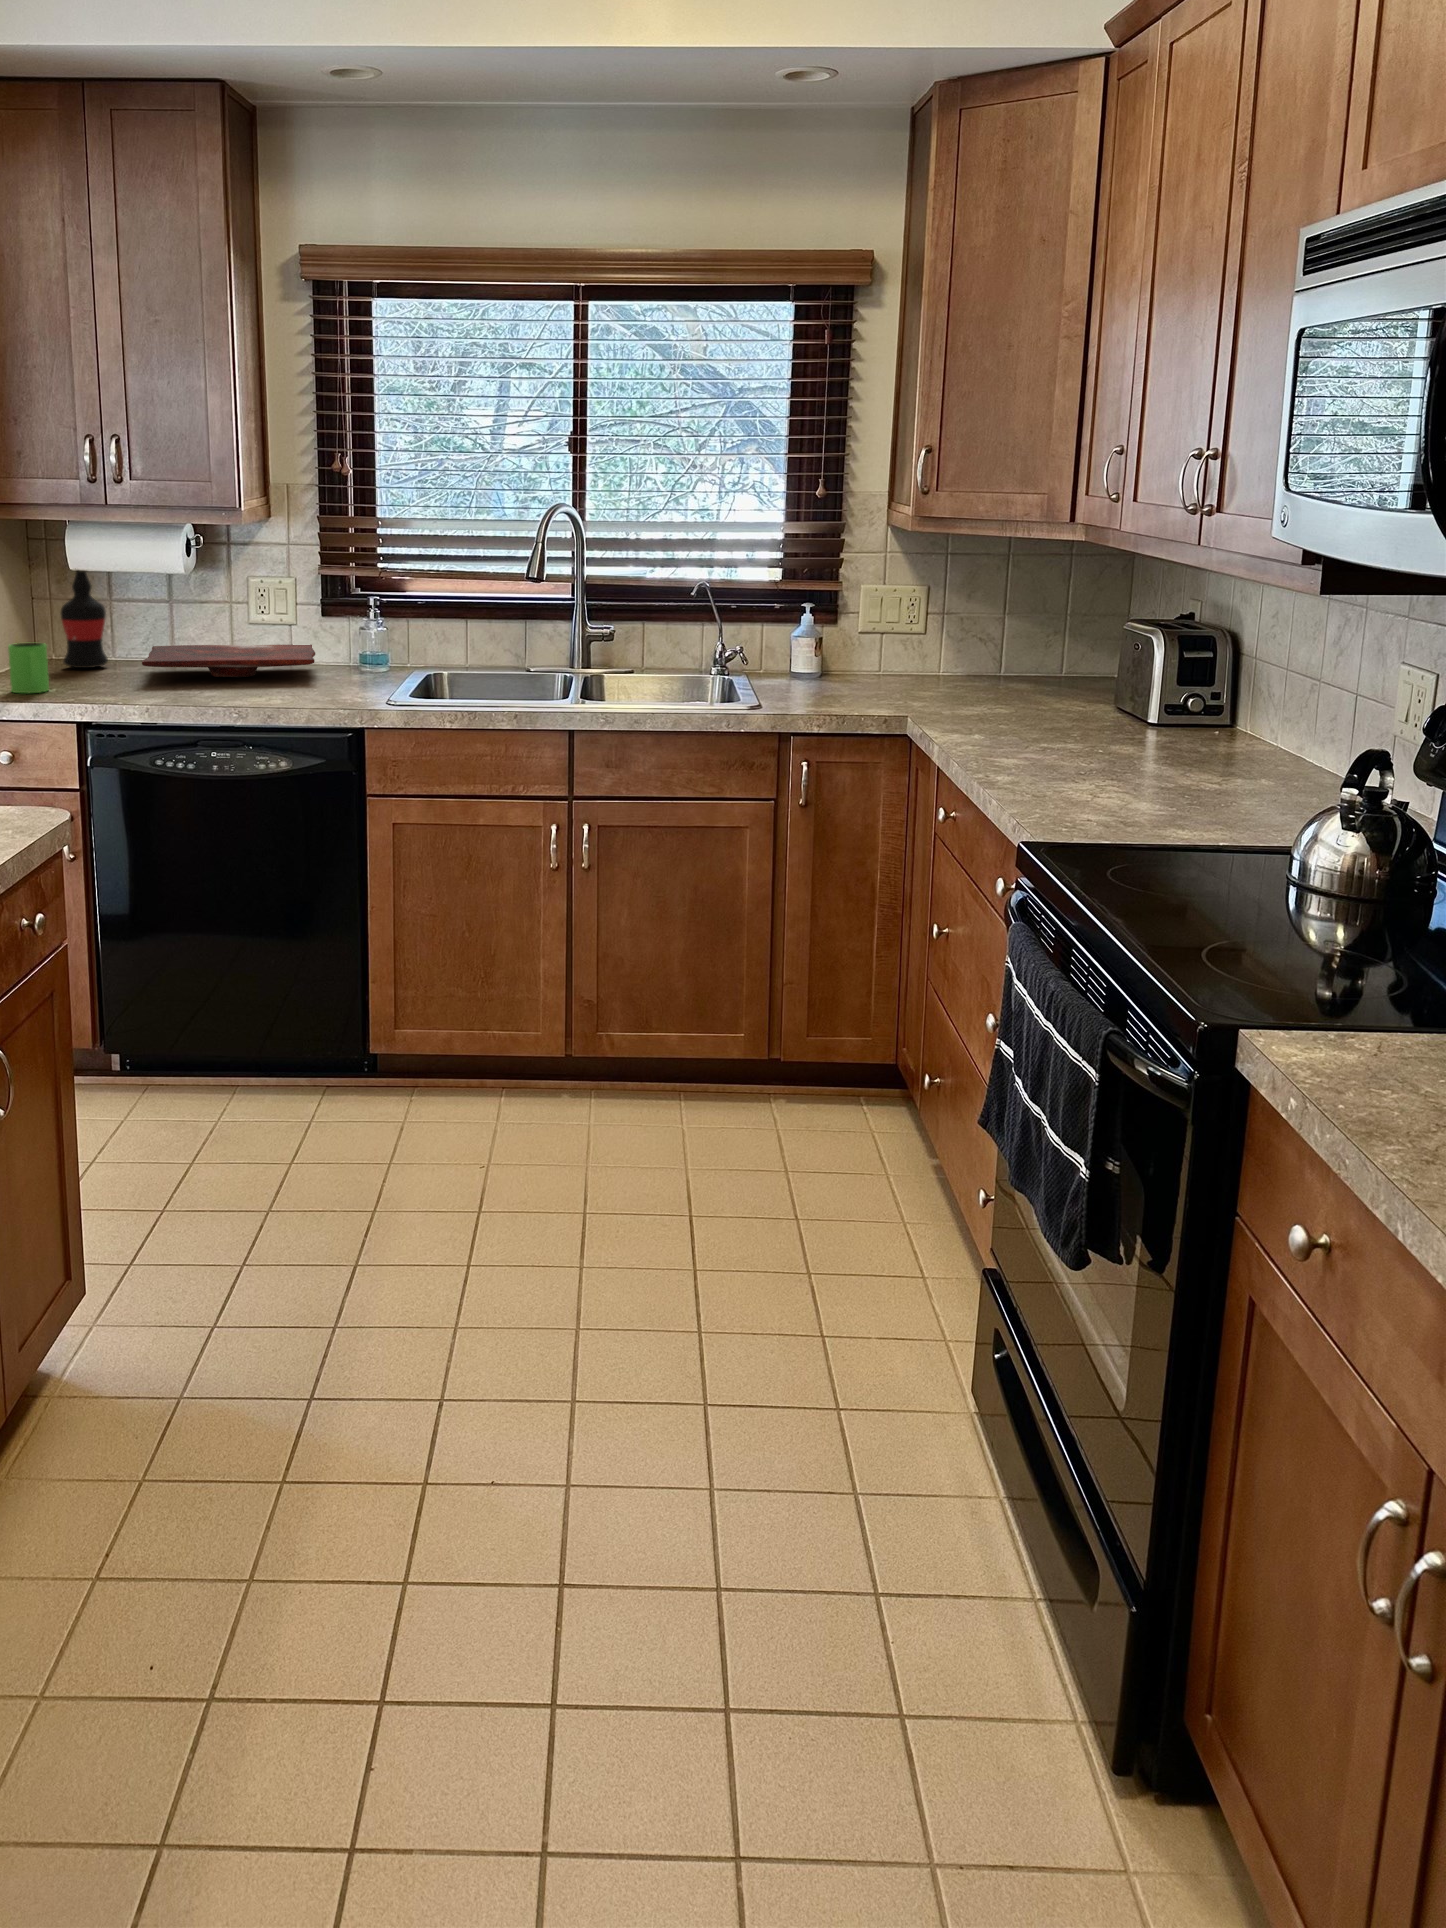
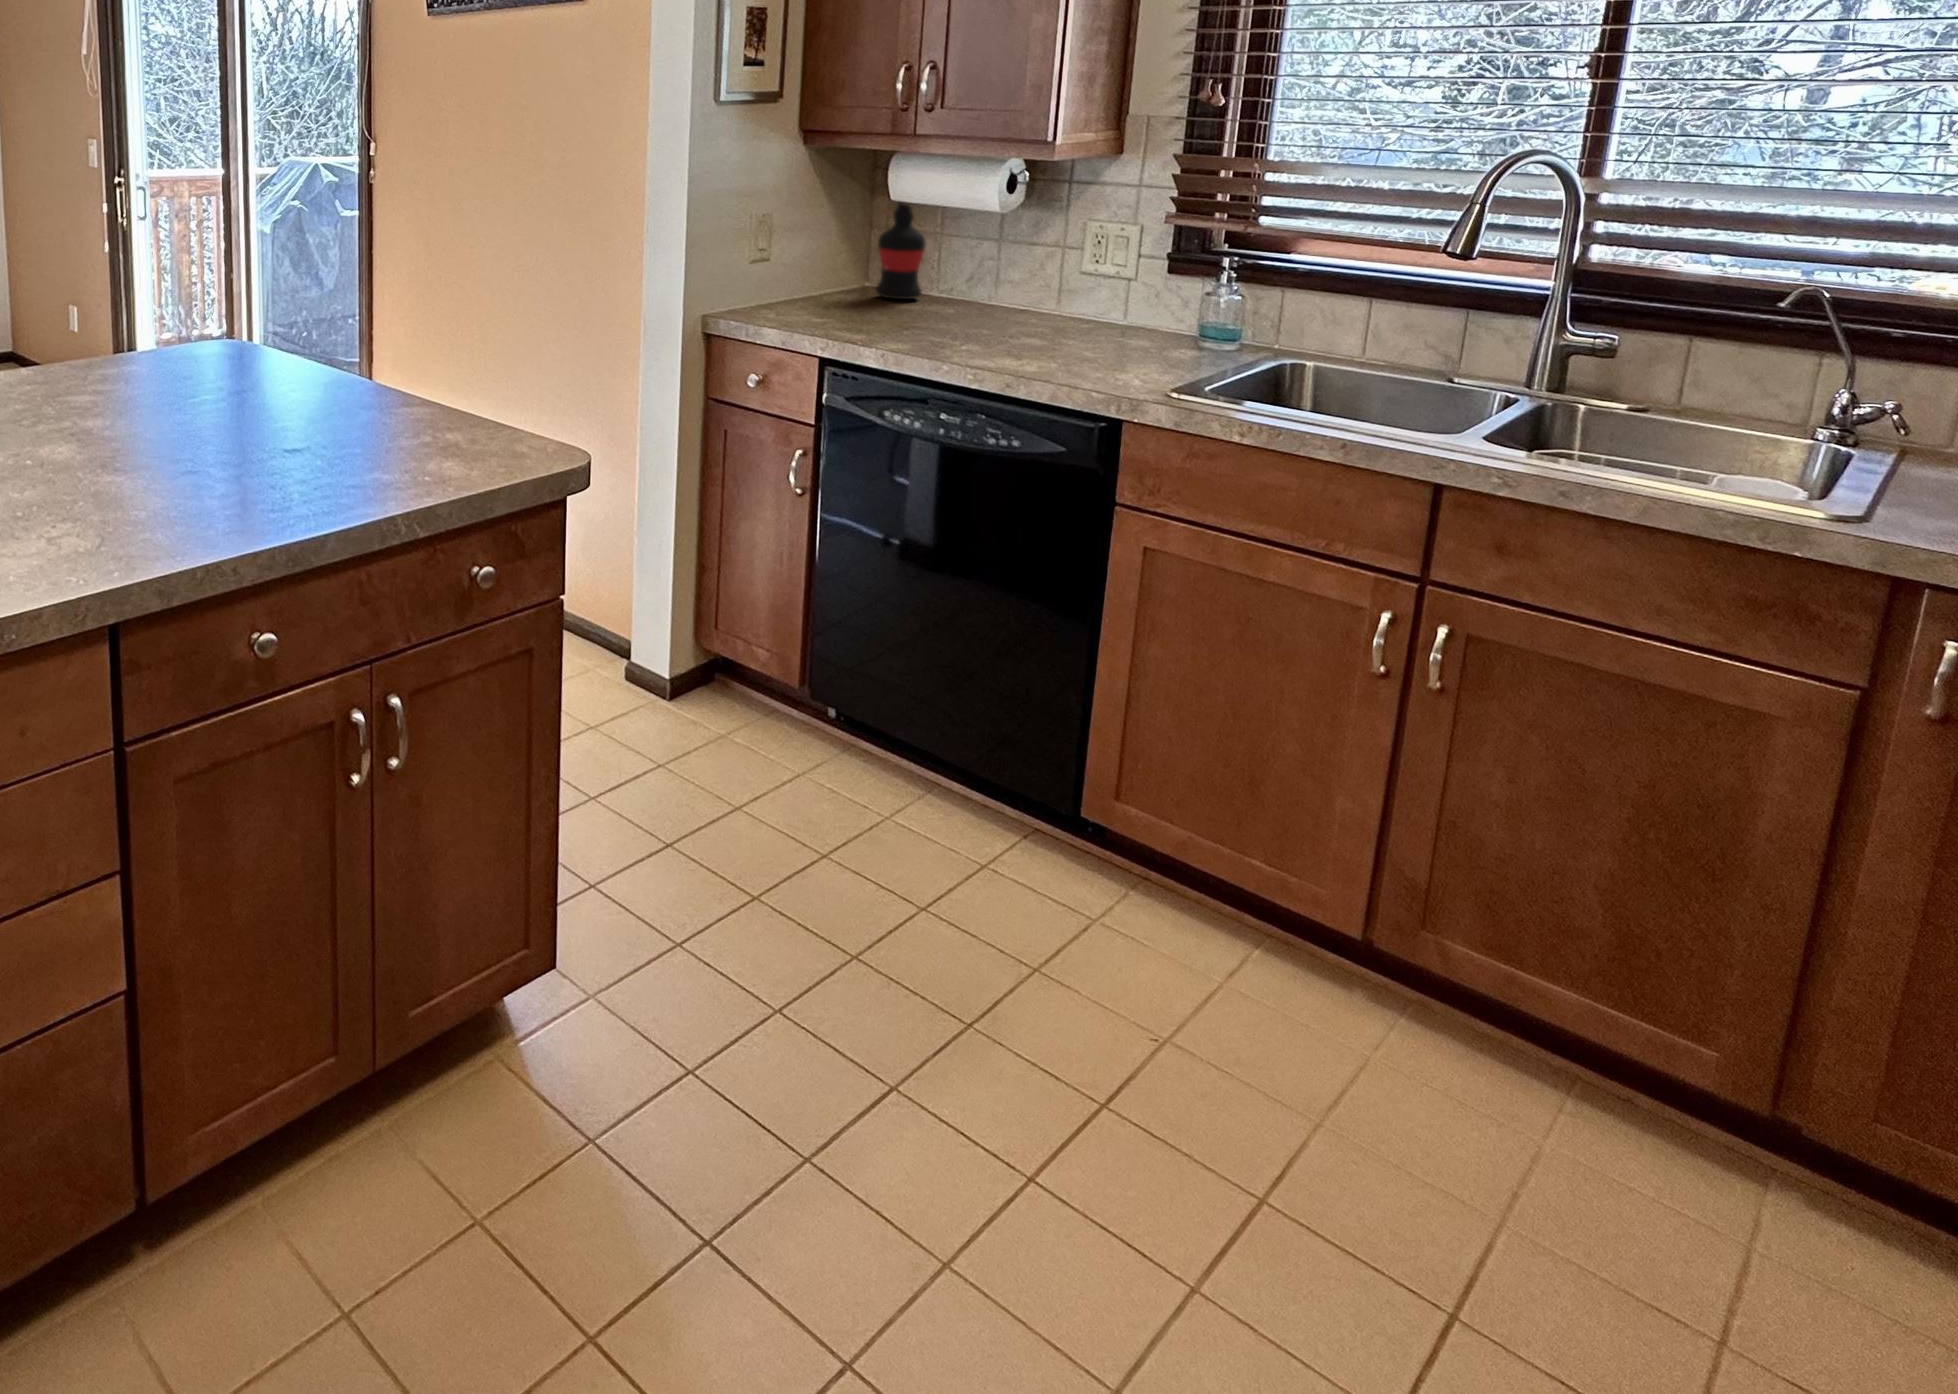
mug: present [8,643,49,693] -> none [785,269,825,321]
cutting board: present [142,645,315,677] -> none [920,285,1153,333]

